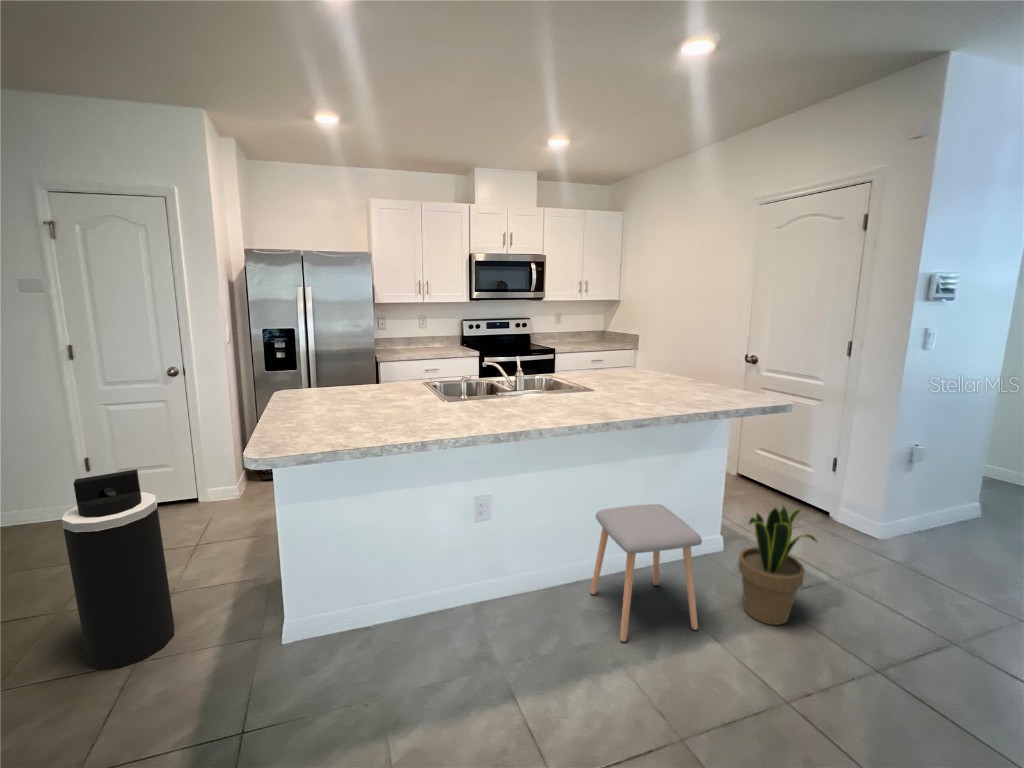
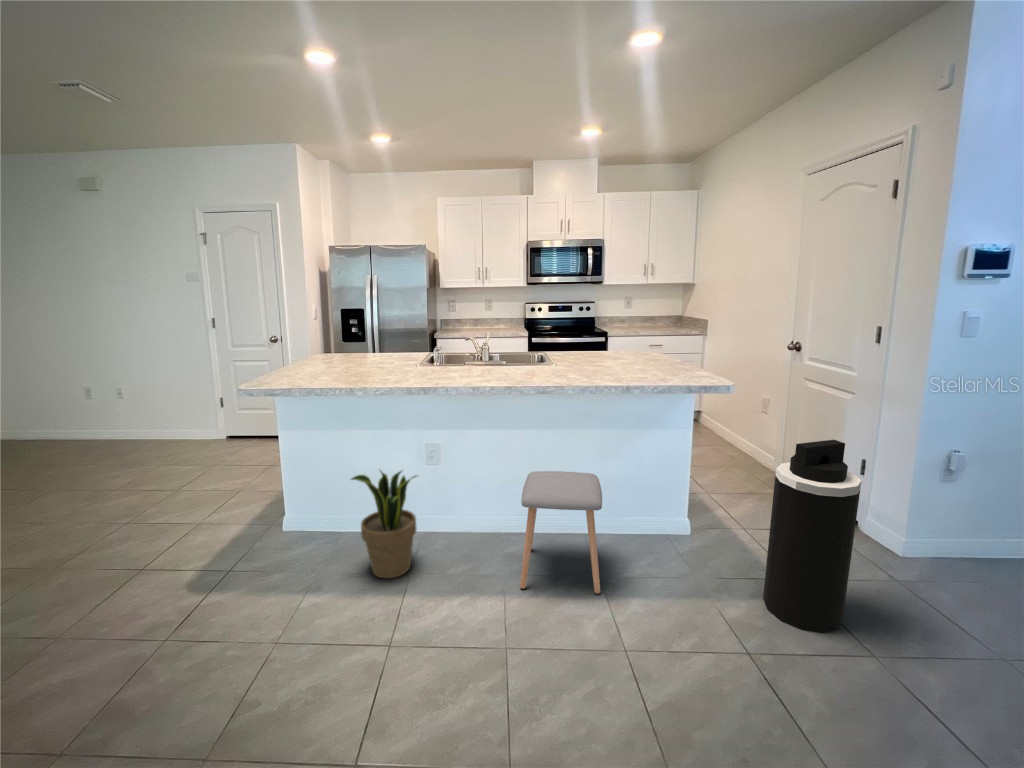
trash can: present [62,469,175,669] -> present [763,440,861,633]
potted plant: present [738,506,817,625] -> present [351,471,417,579]

